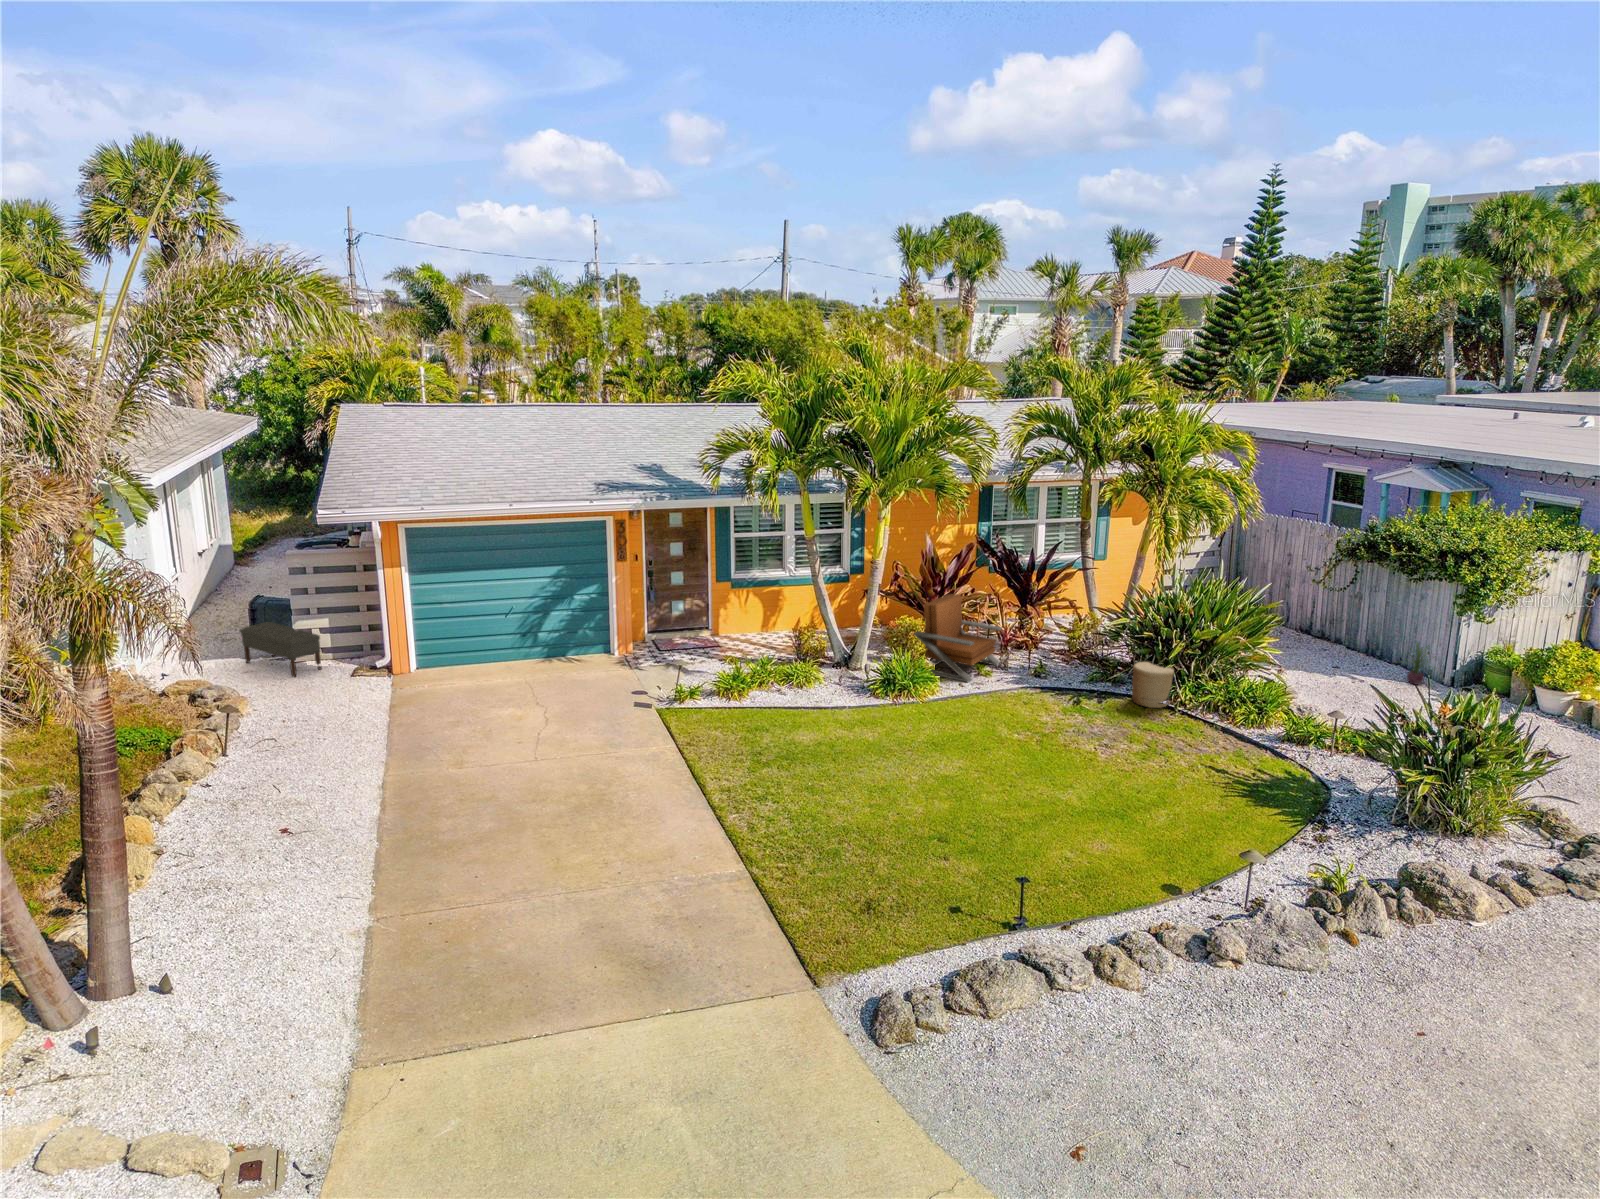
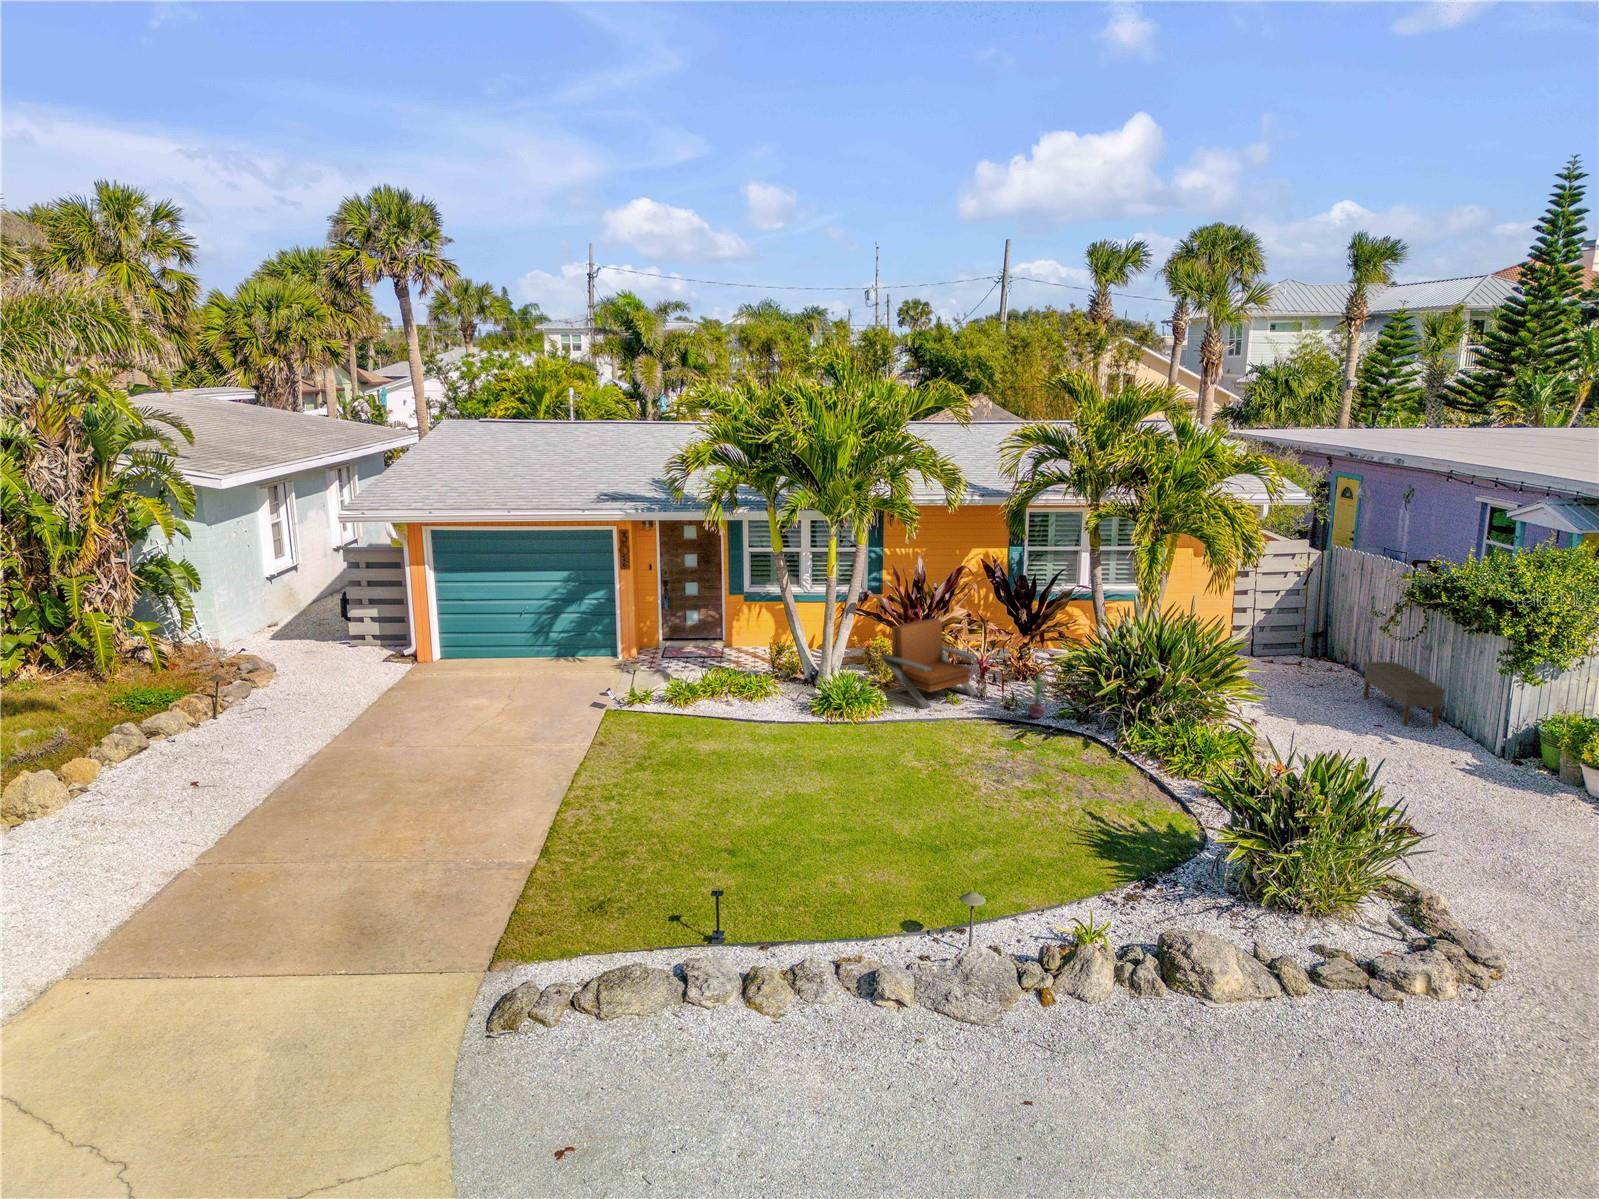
bench: present [240,622,321,677] -> present [1363,662,1445,726]
decorative plant: present [1407,643,1434,685] -> present [1025,673,1049,718]
woven basket: present [1132,662,1174,708] -> none [1079,701,1123,751]

